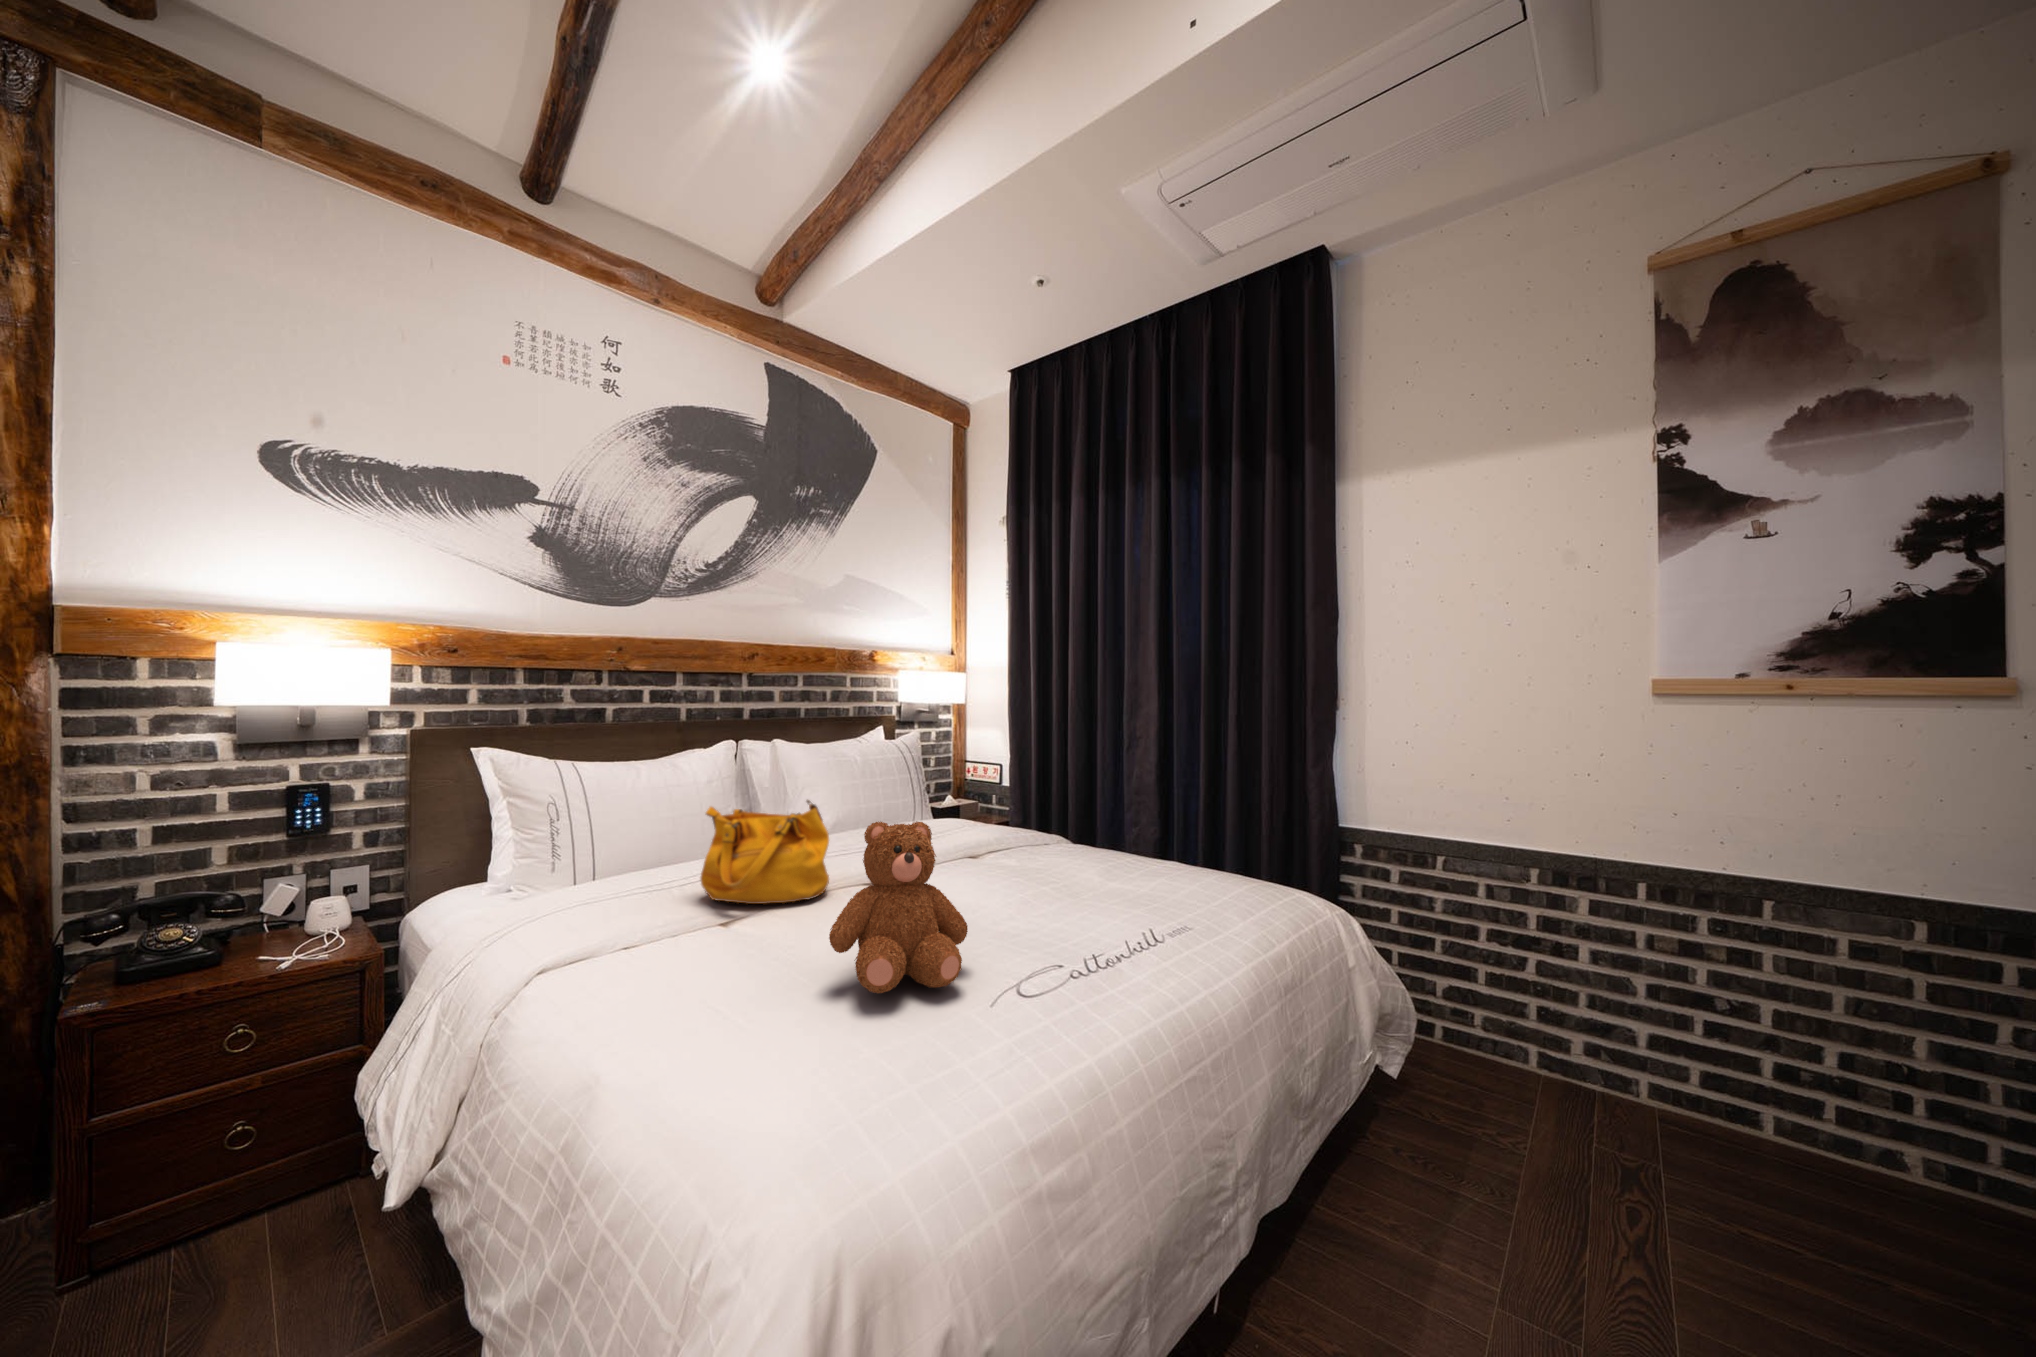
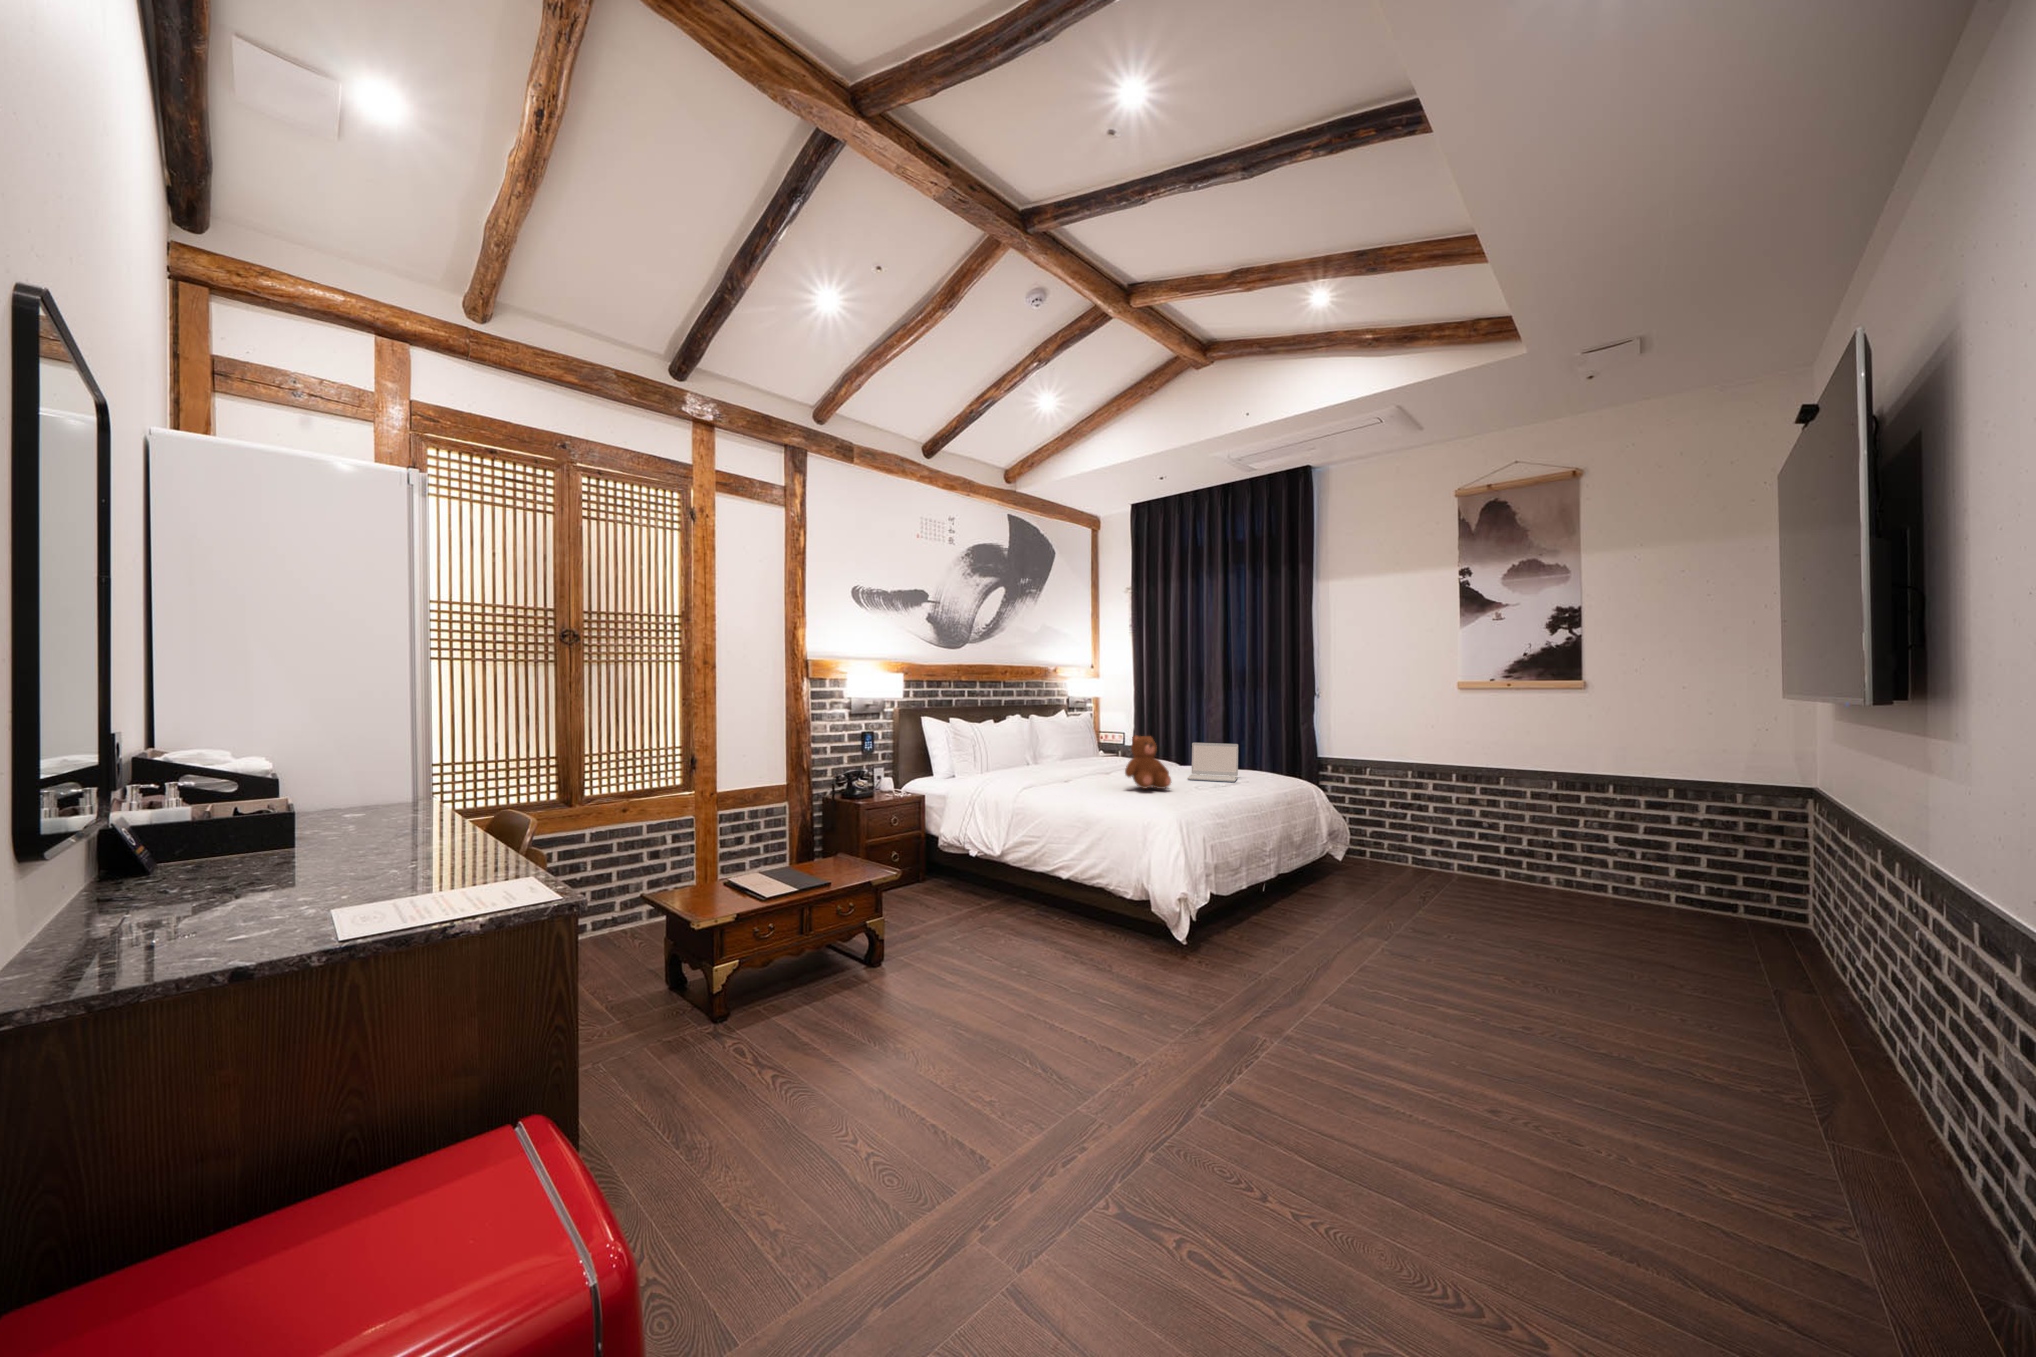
handbag: present [701,800,829,904] -> none [1042,735,1093,776]
laptop: none [1040,816,1169,931] -> present [1187,743,1238,782]

